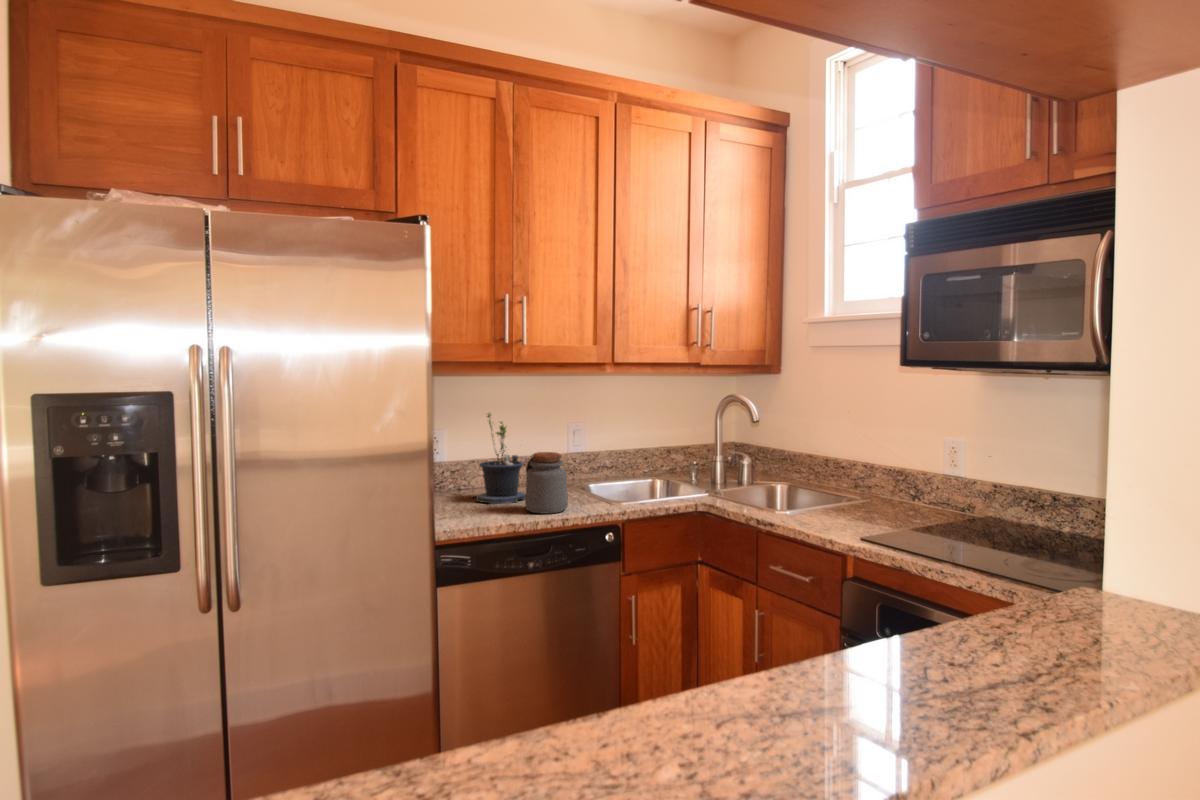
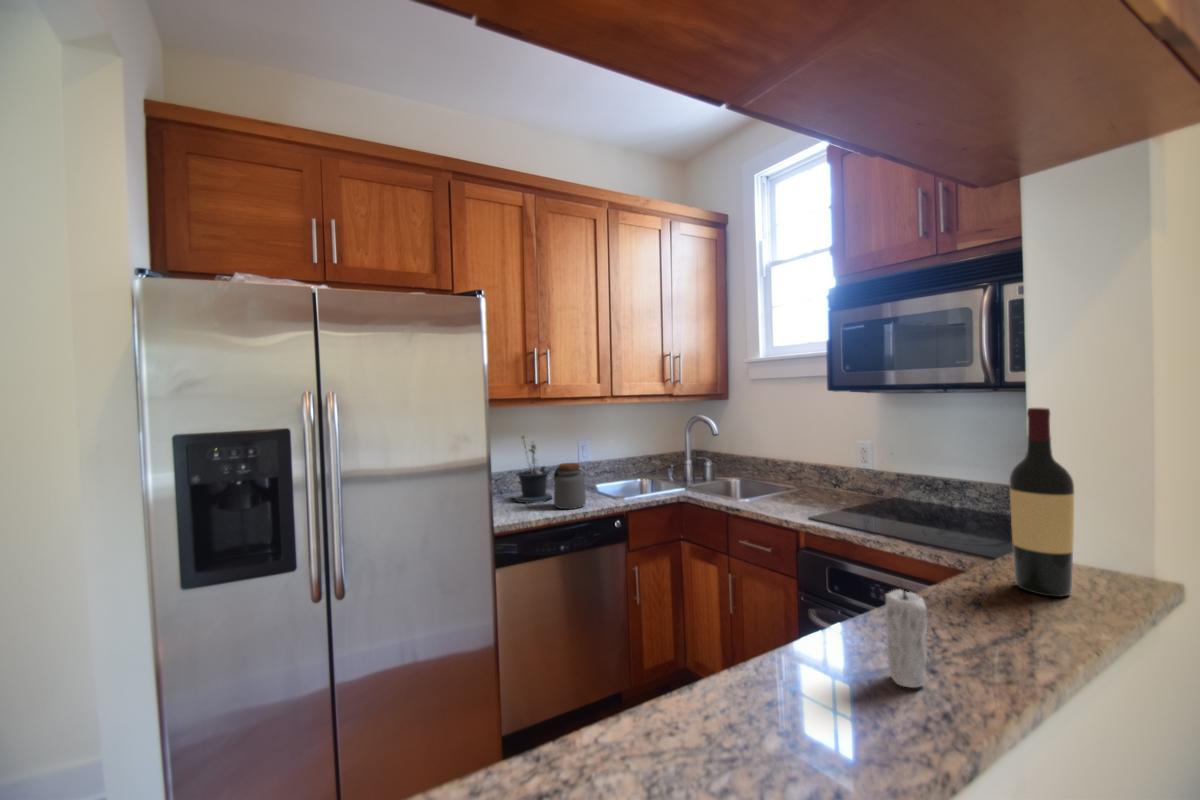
wine bottle: none [1060,401,1136,643] -> present [1009,408,1074,597]
candle: none [836,599,882,728] -> present [885,589,927,688]

